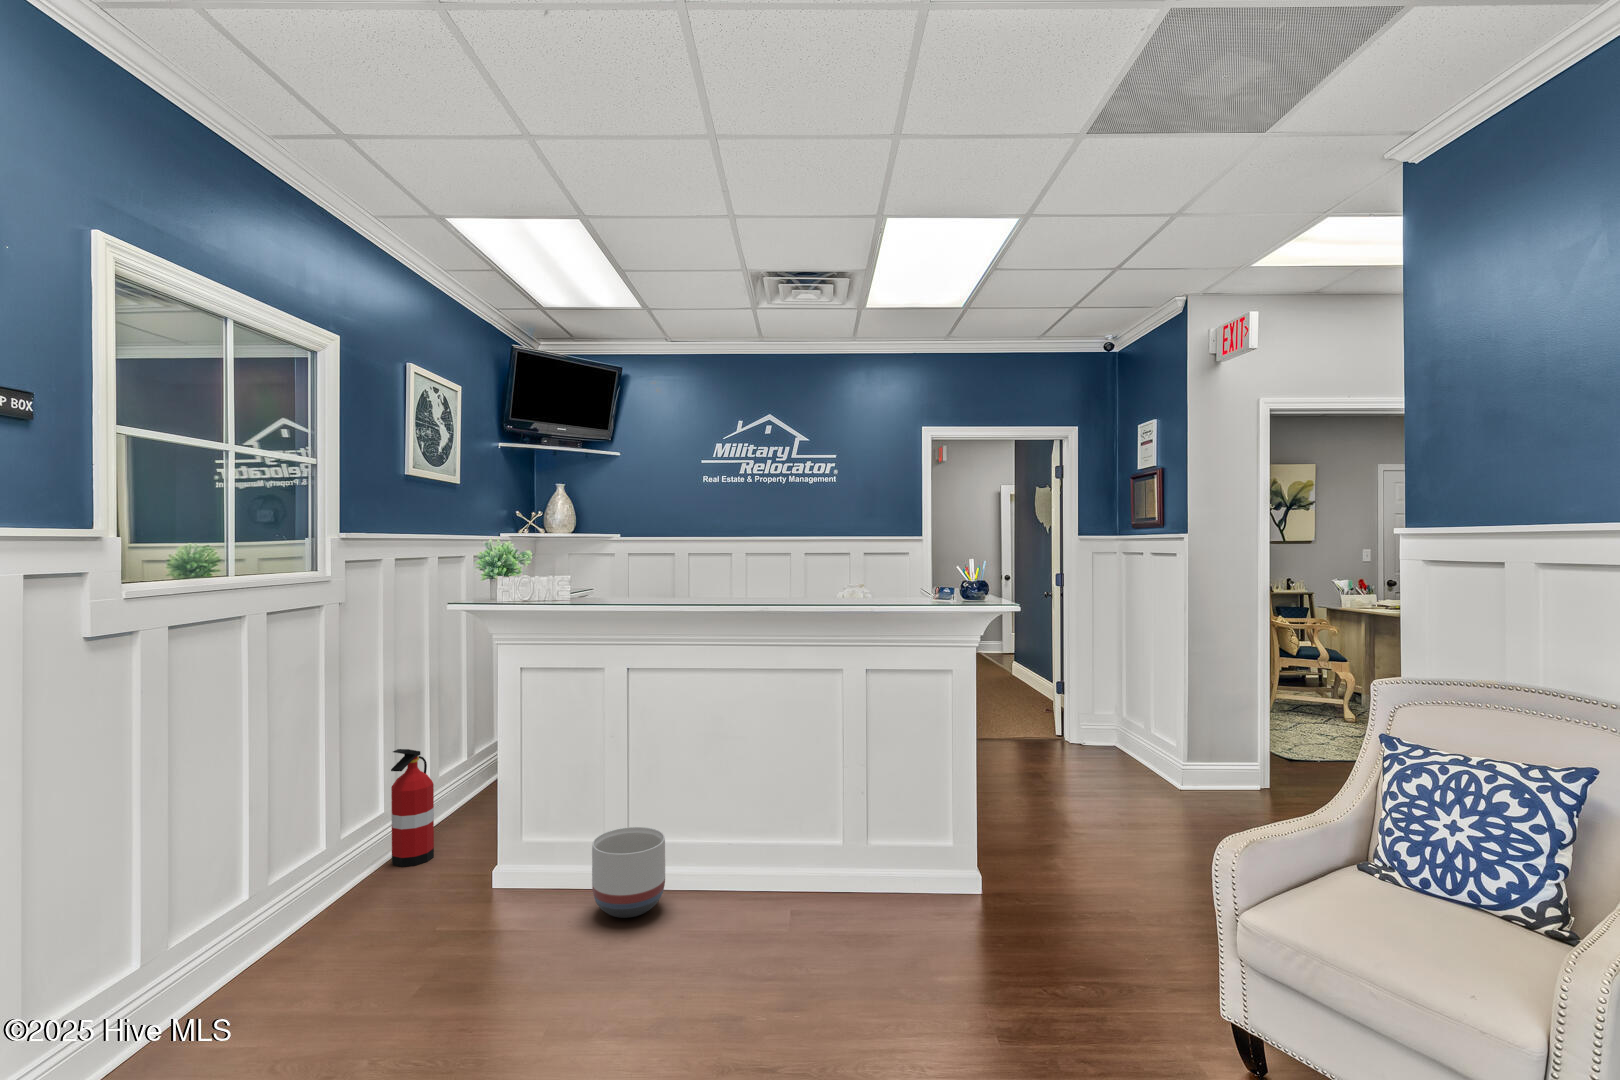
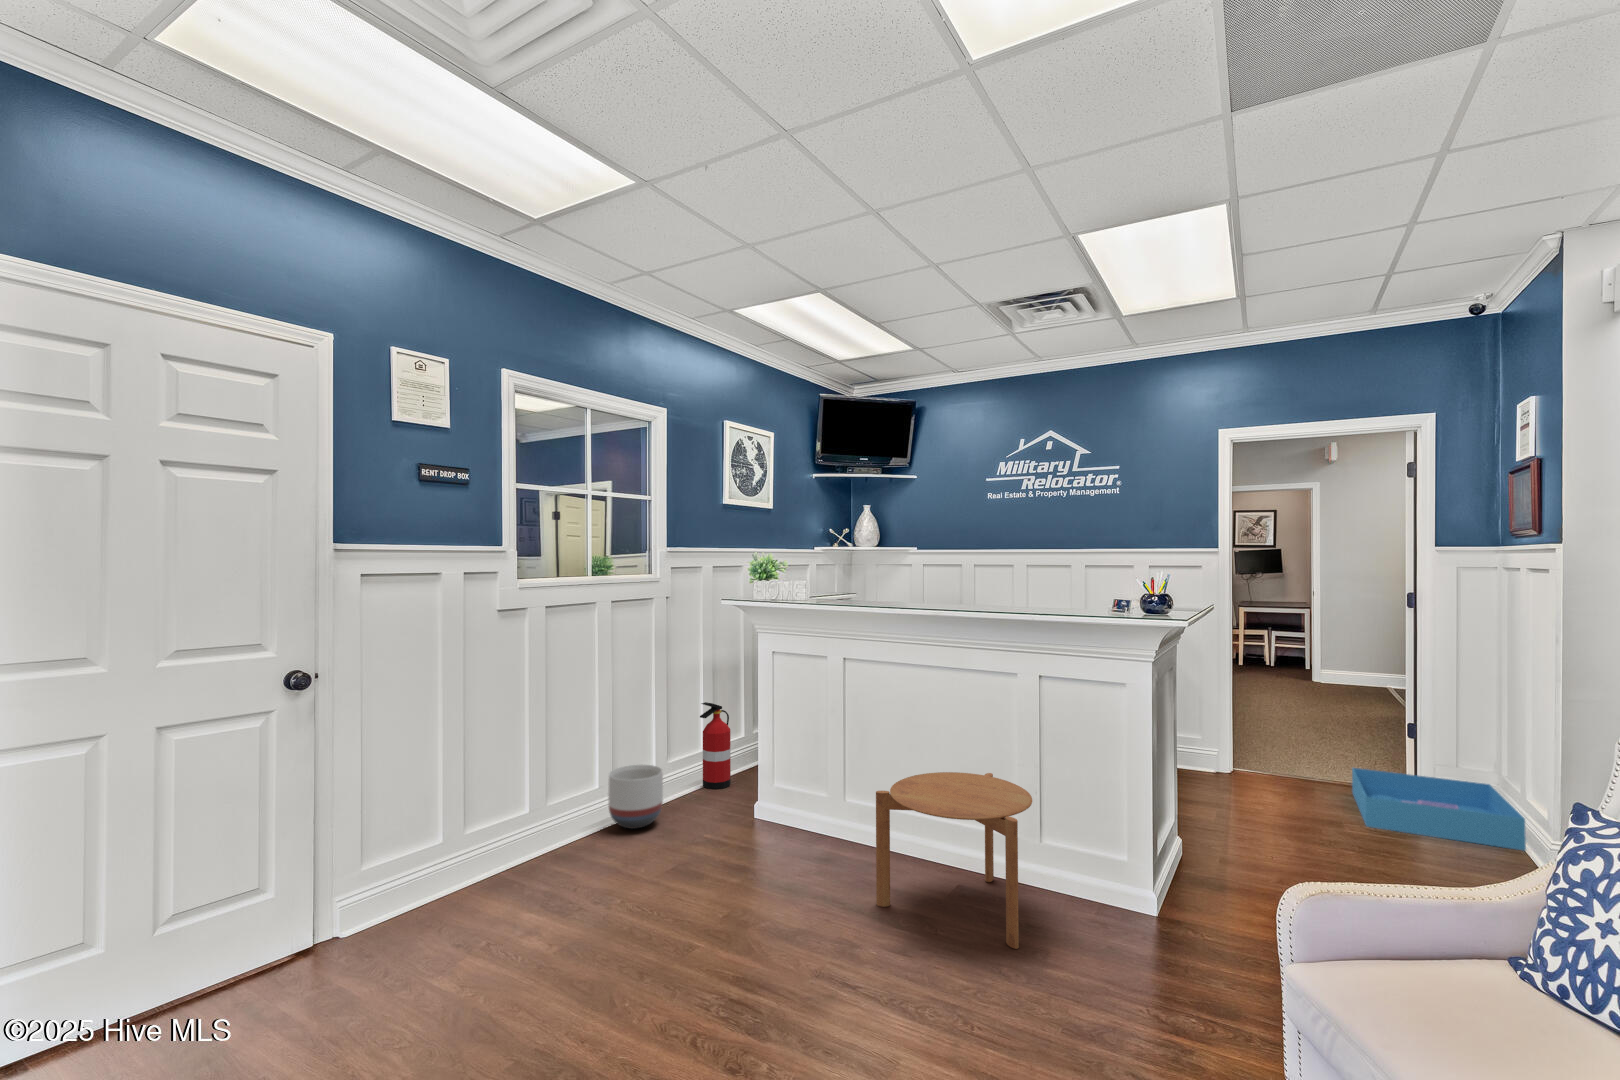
storage bin: none [1029,726,1158,775] -> present [1352,768,1526,851]
side table: none [730,783,903,968] -> present [876,772,1032,949]
planter: present [592,827,665,918] -> present [608,765,663,829]

